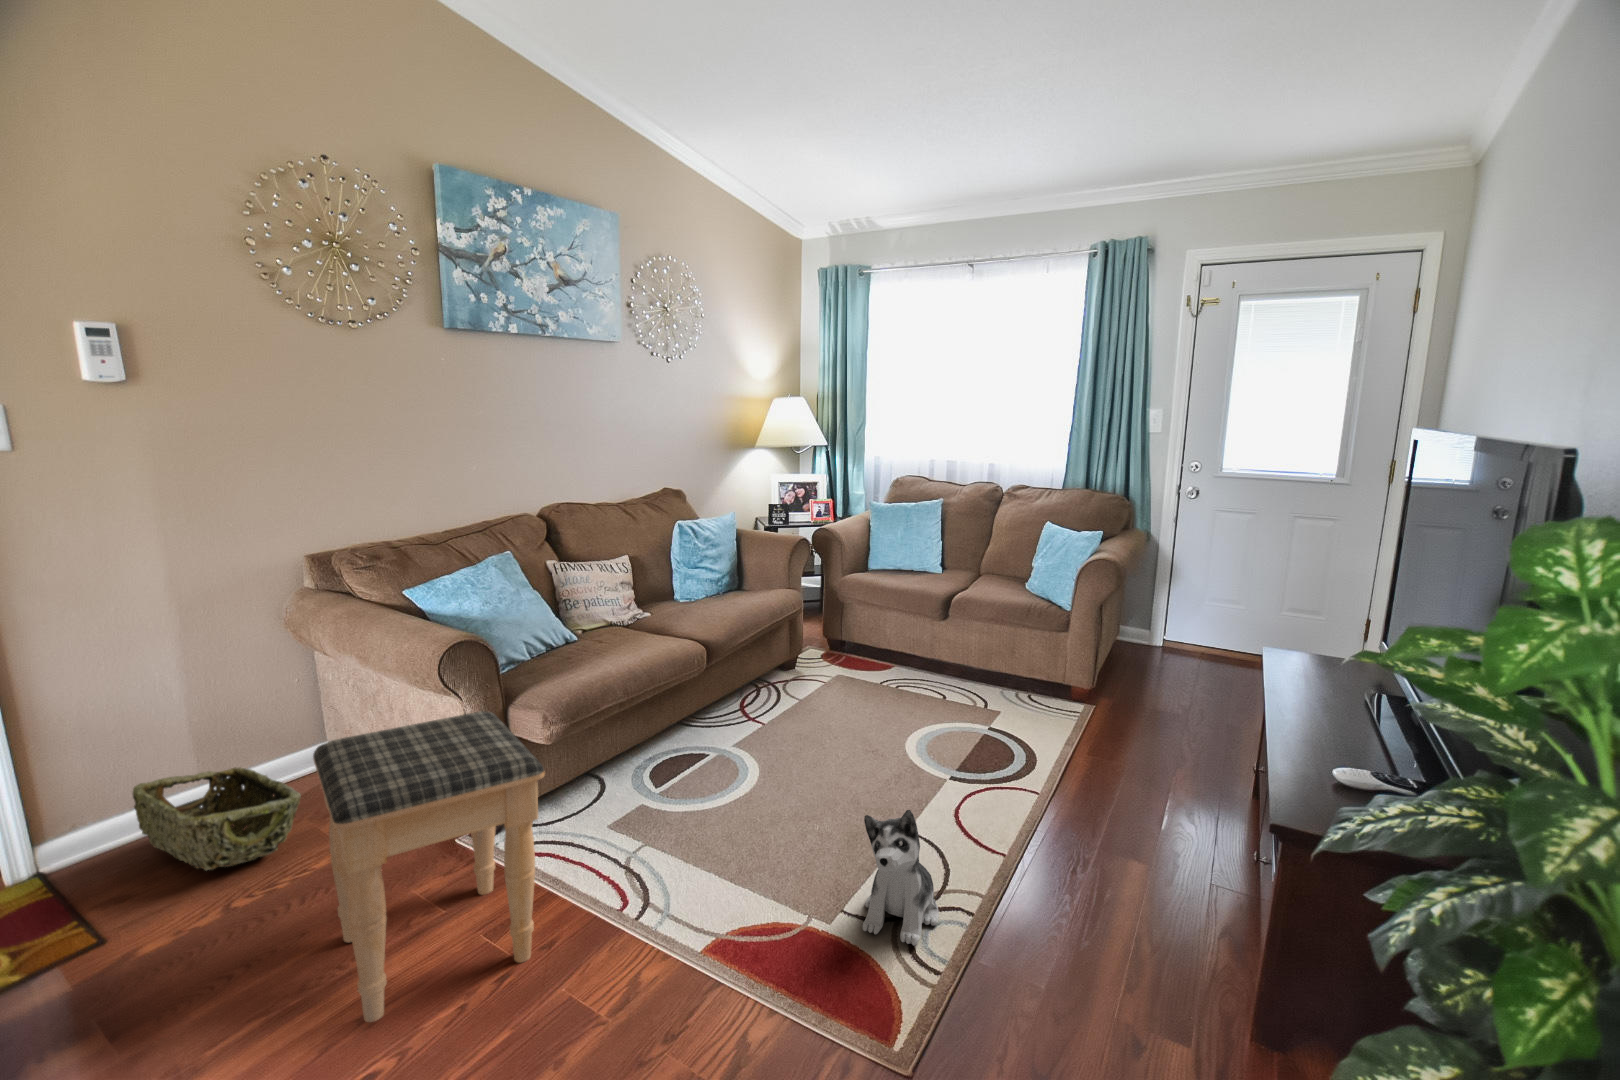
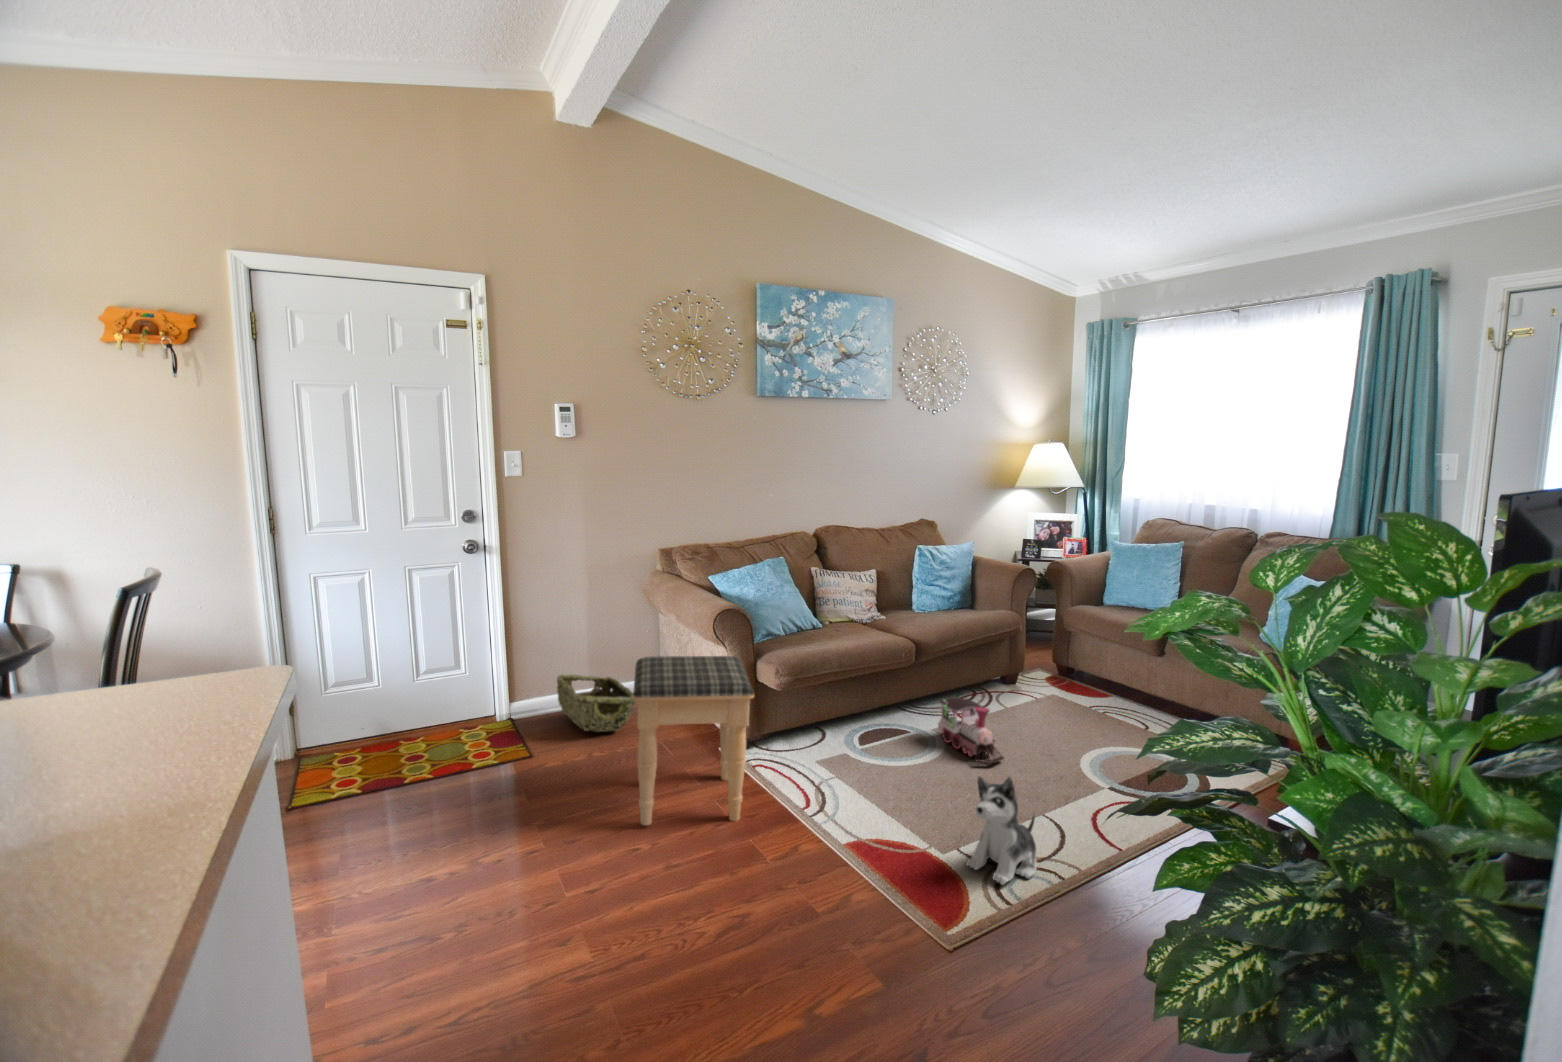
toy train: none [745,703,834,781] -> present [938,697,1004,763]

